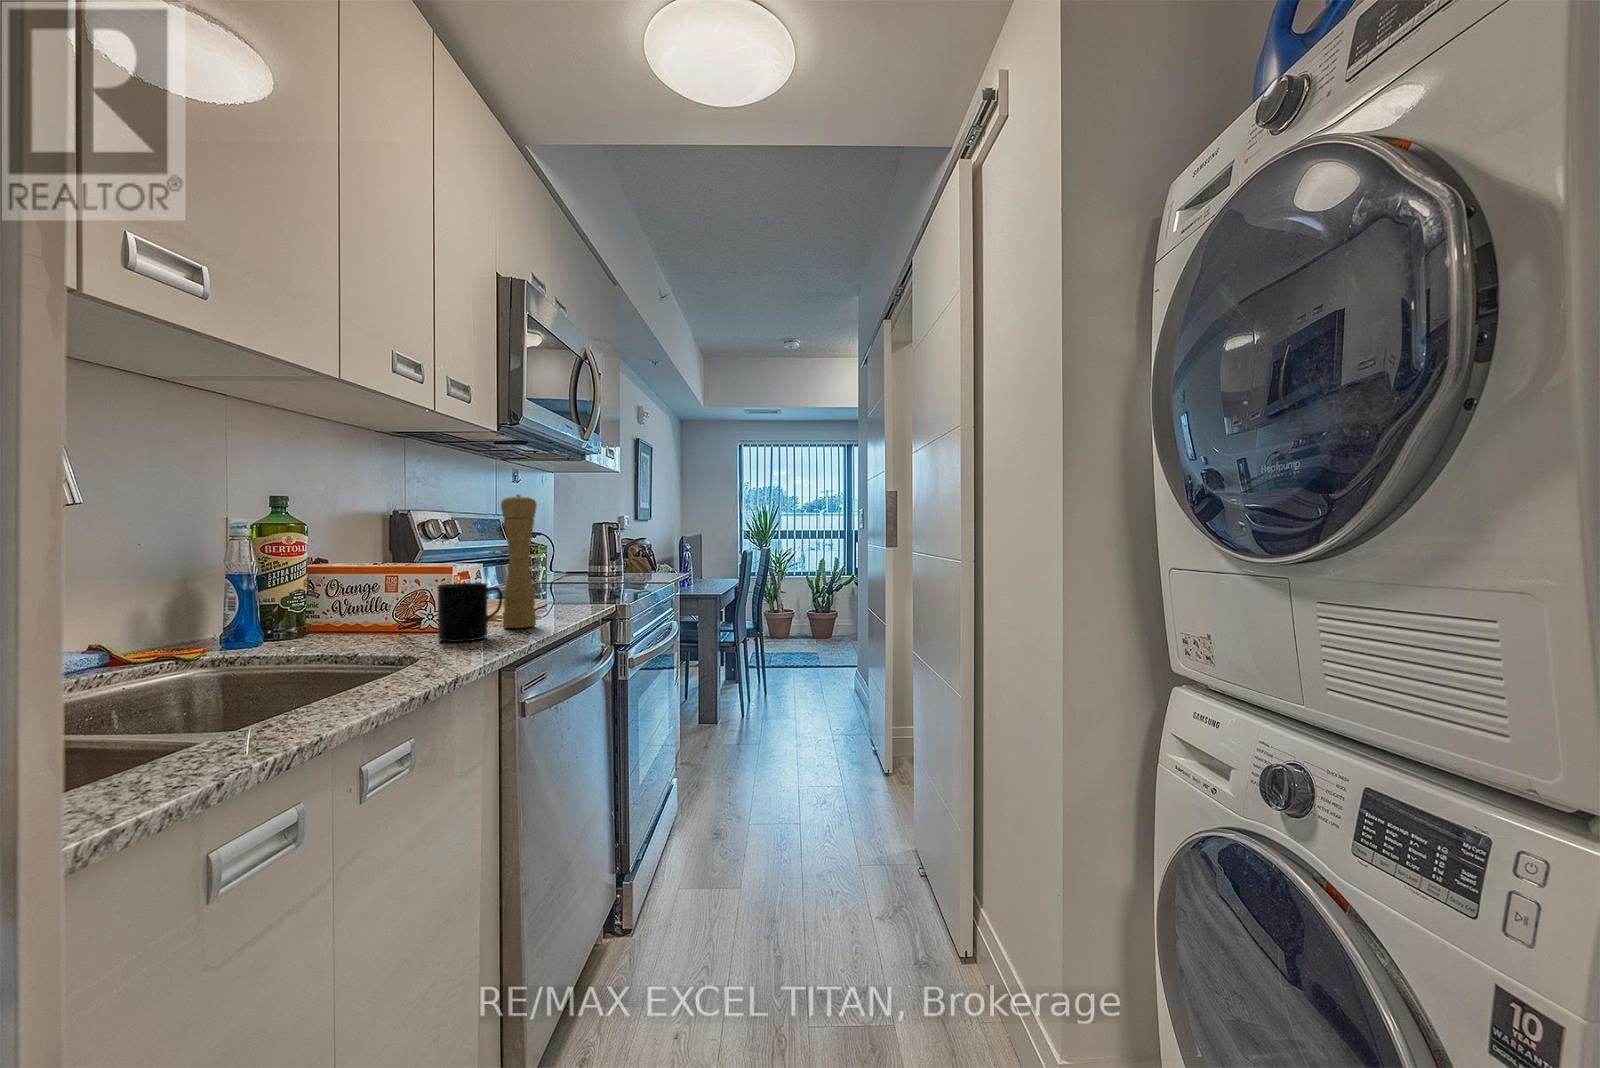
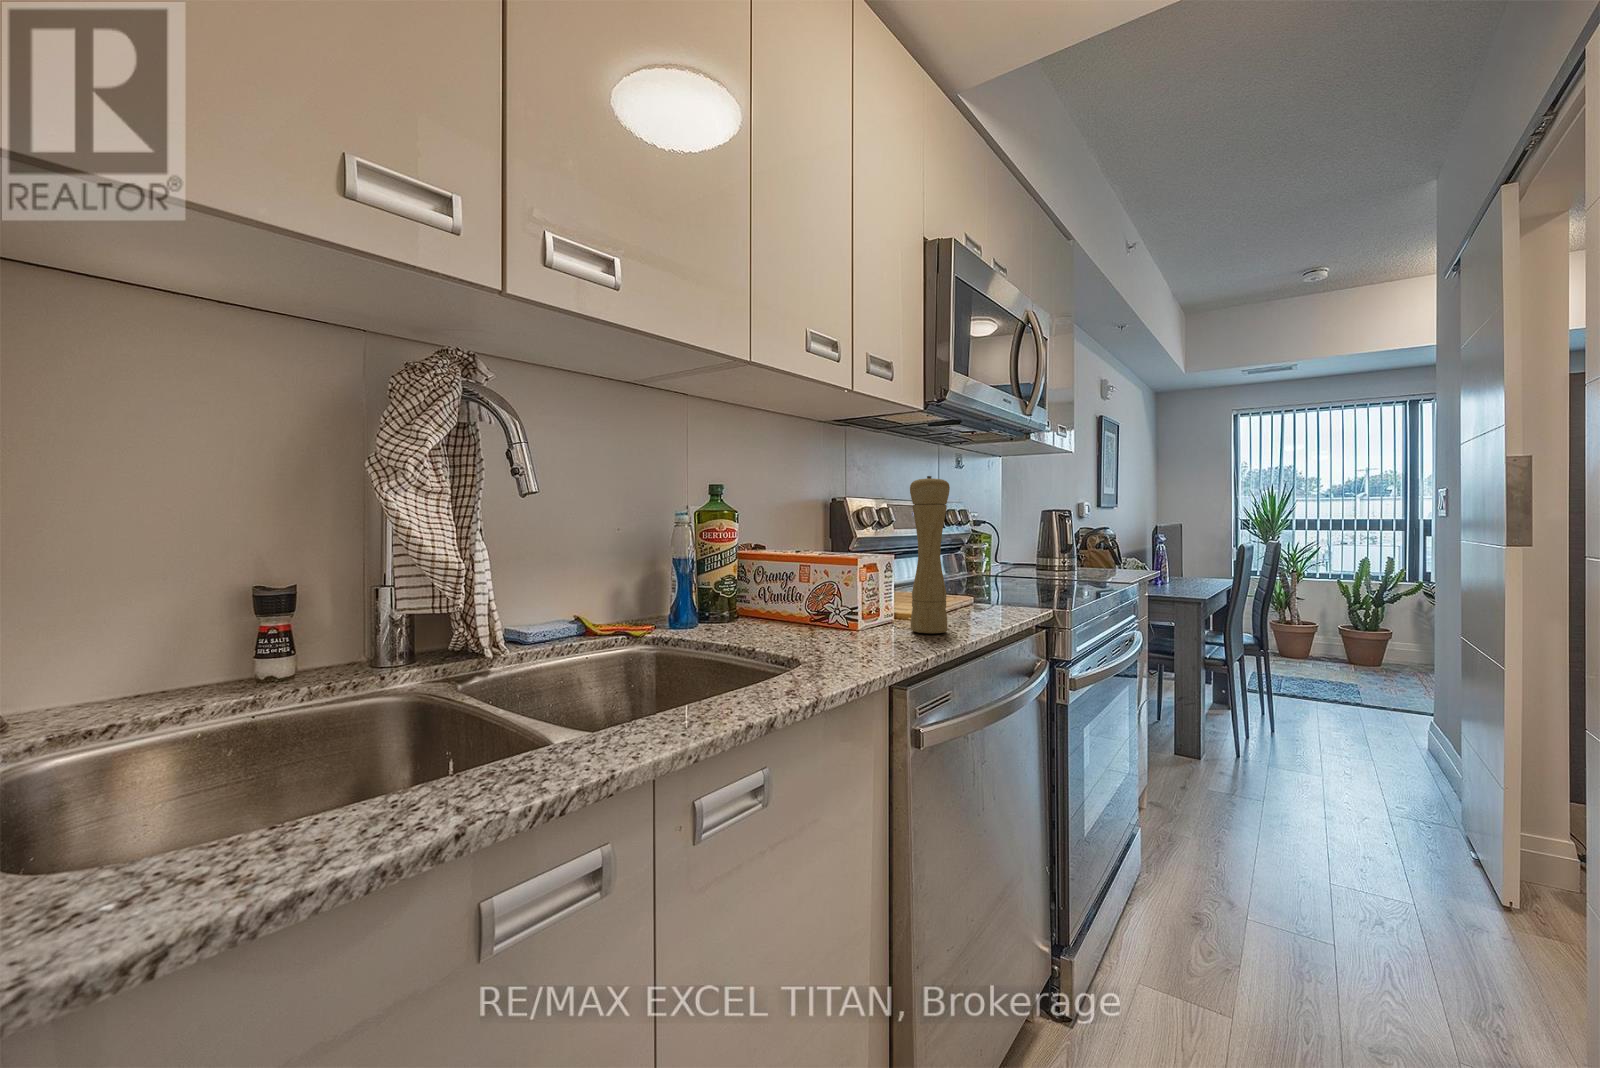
mug: present [438,583,502,642] -> none [836,578,904,645]

